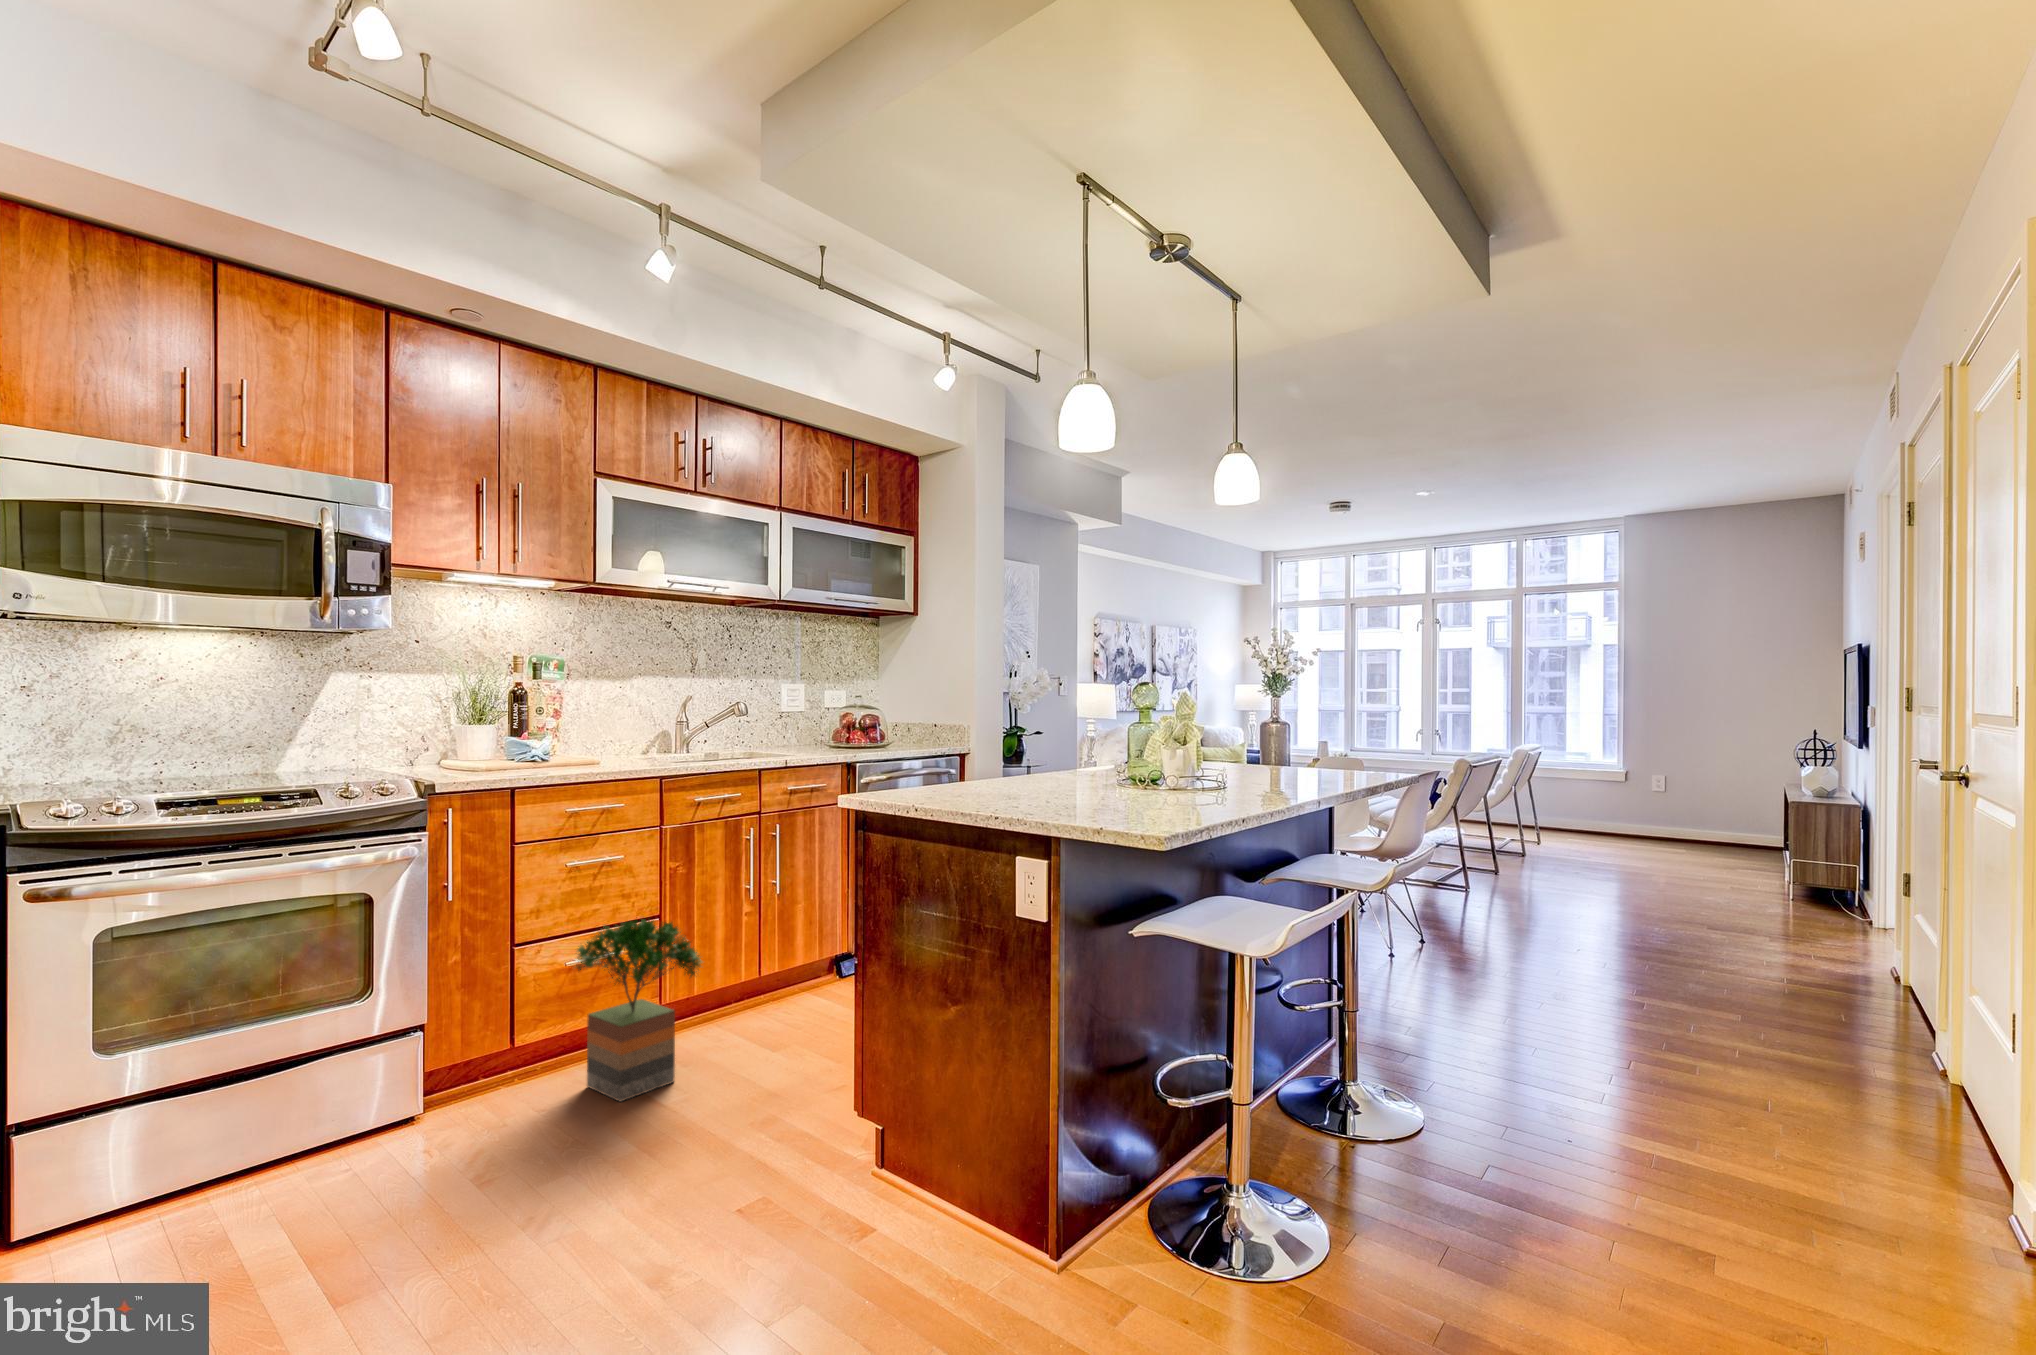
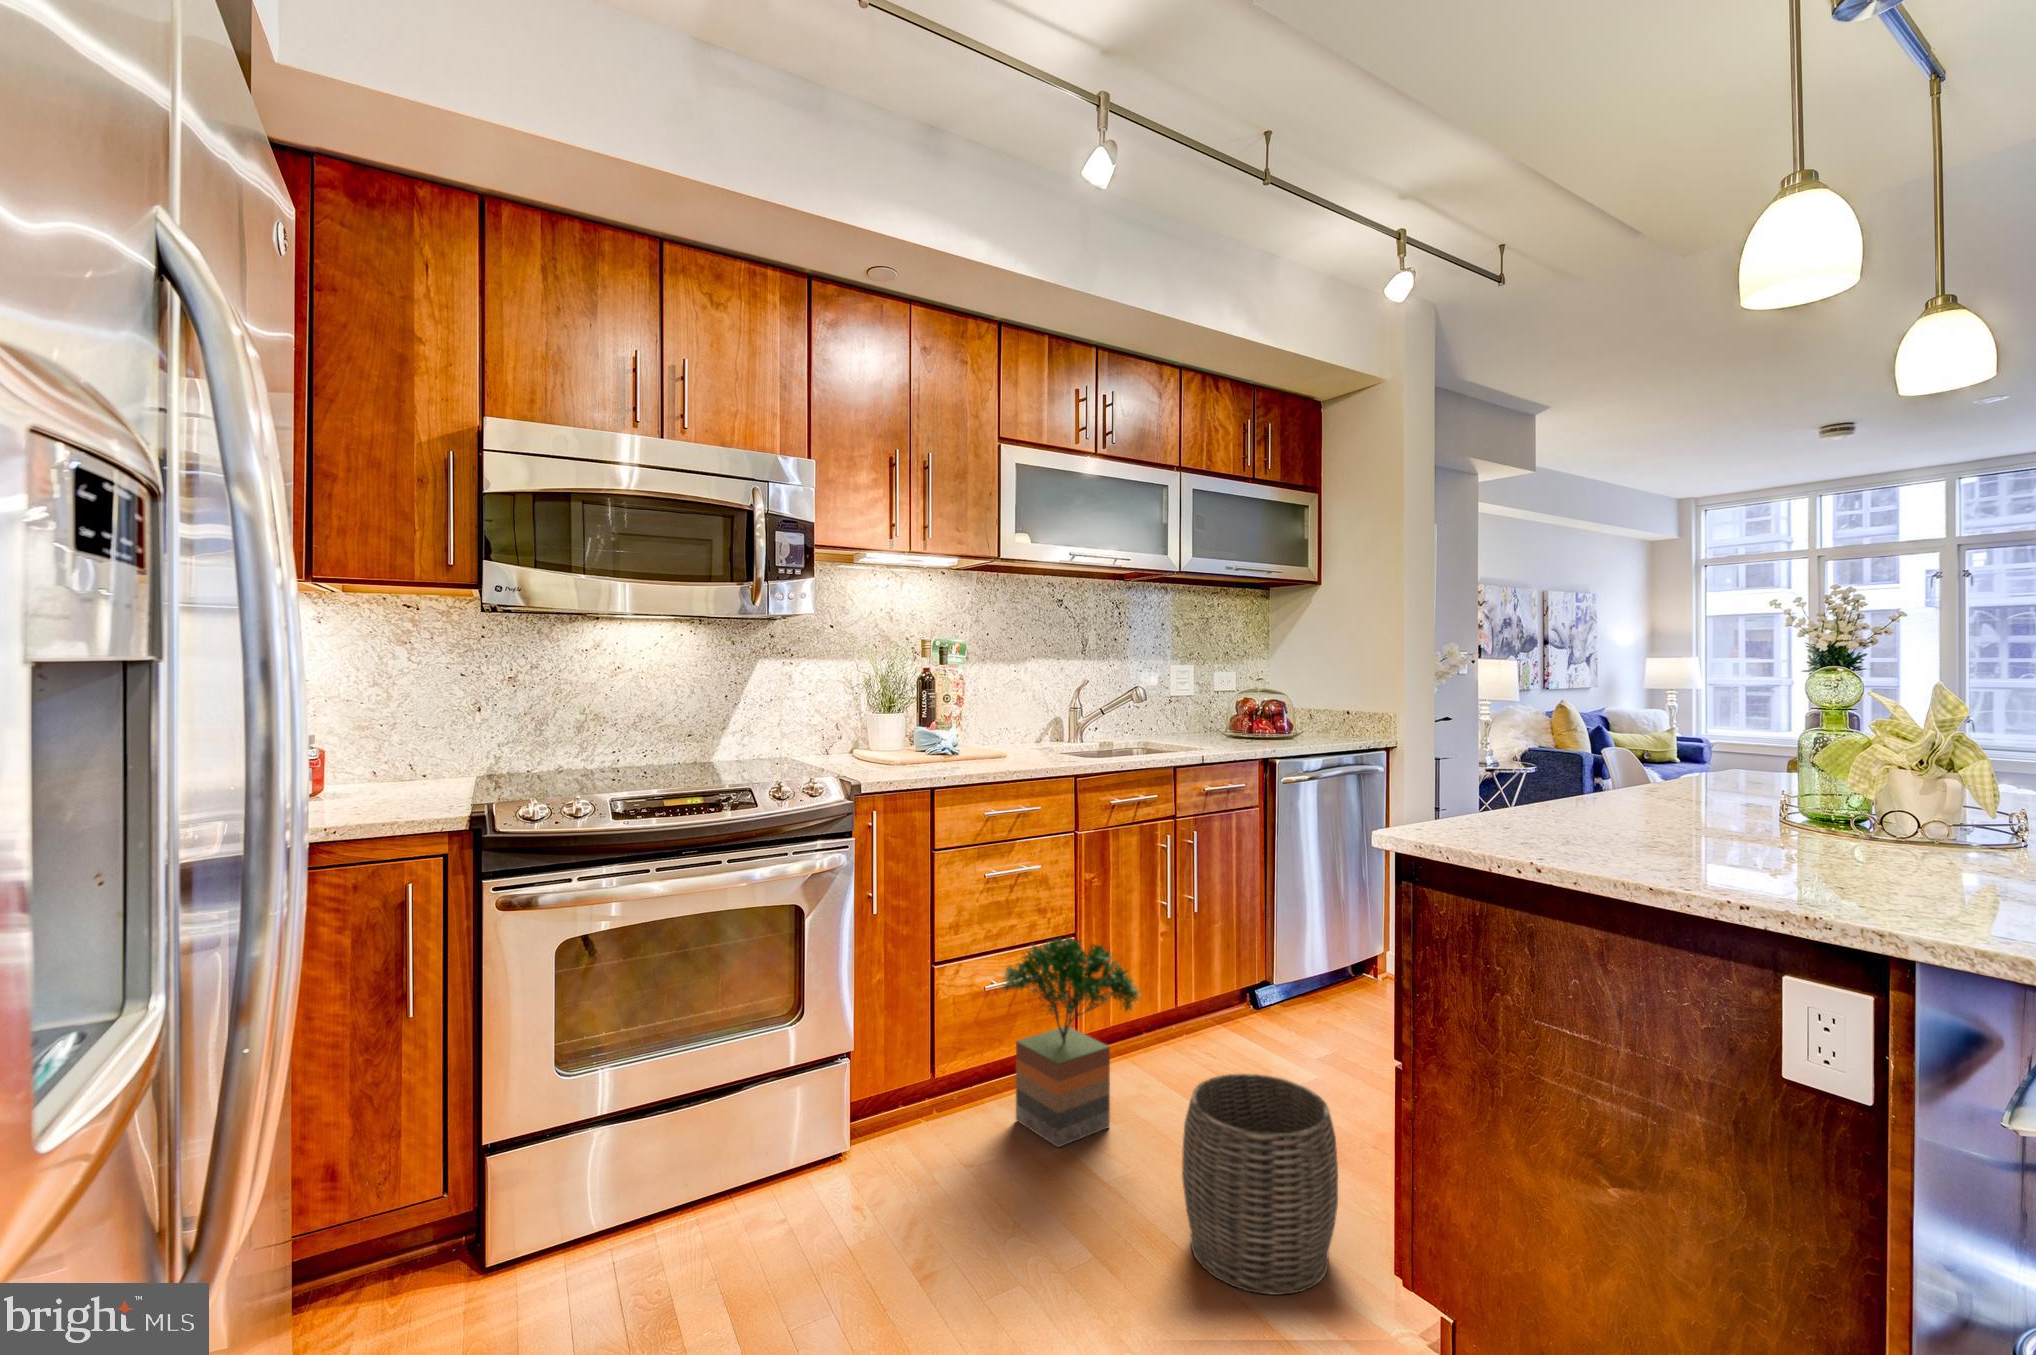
woven basket: none [708,1010,833,1177] -> present [1182,1074,1338,1295]

